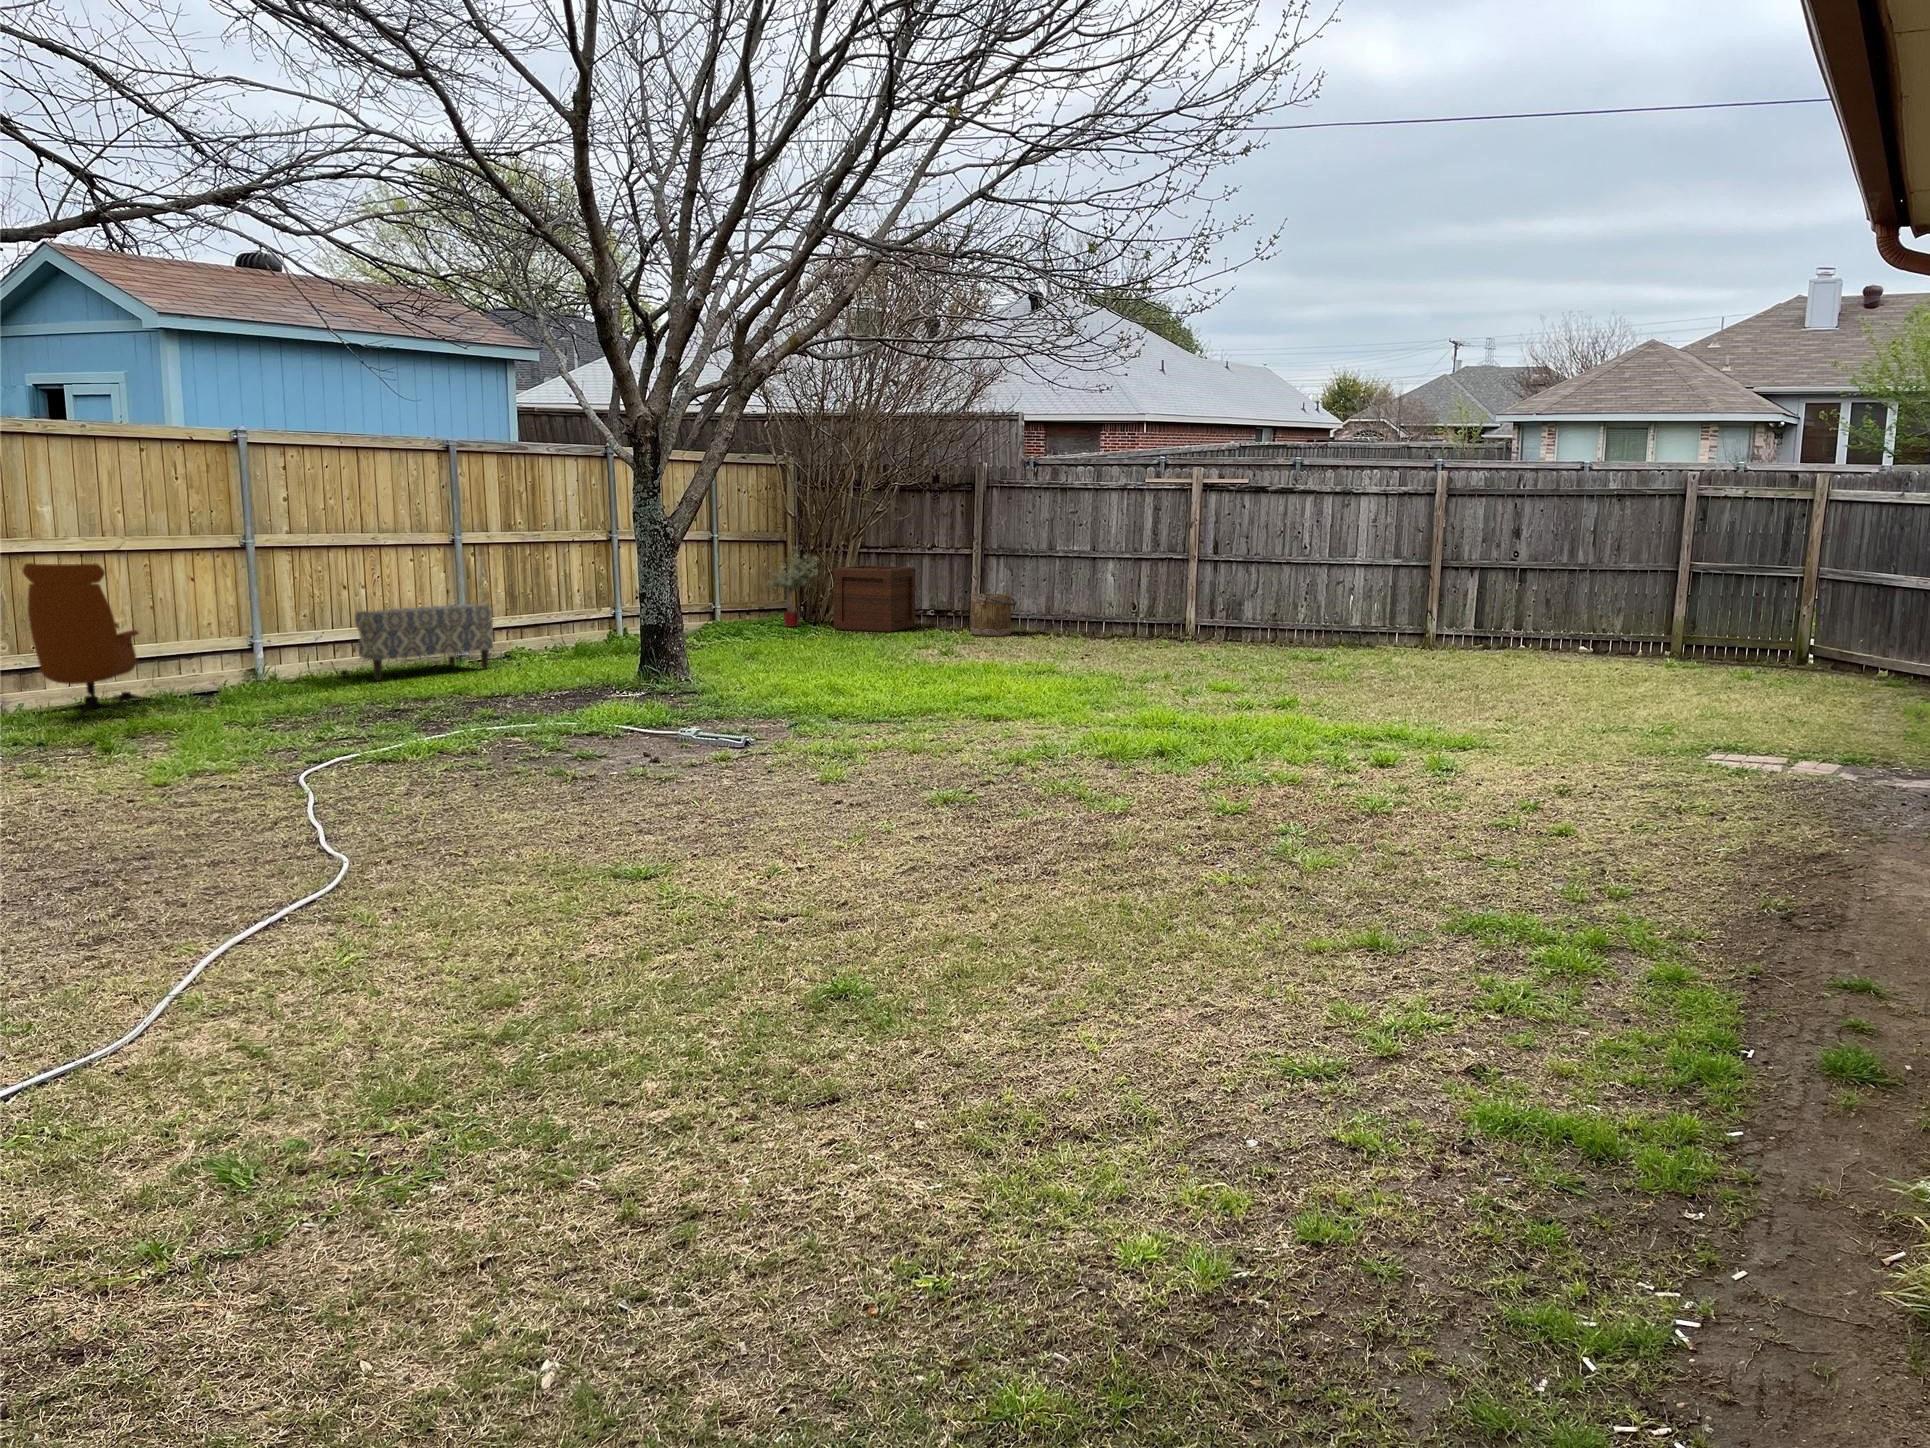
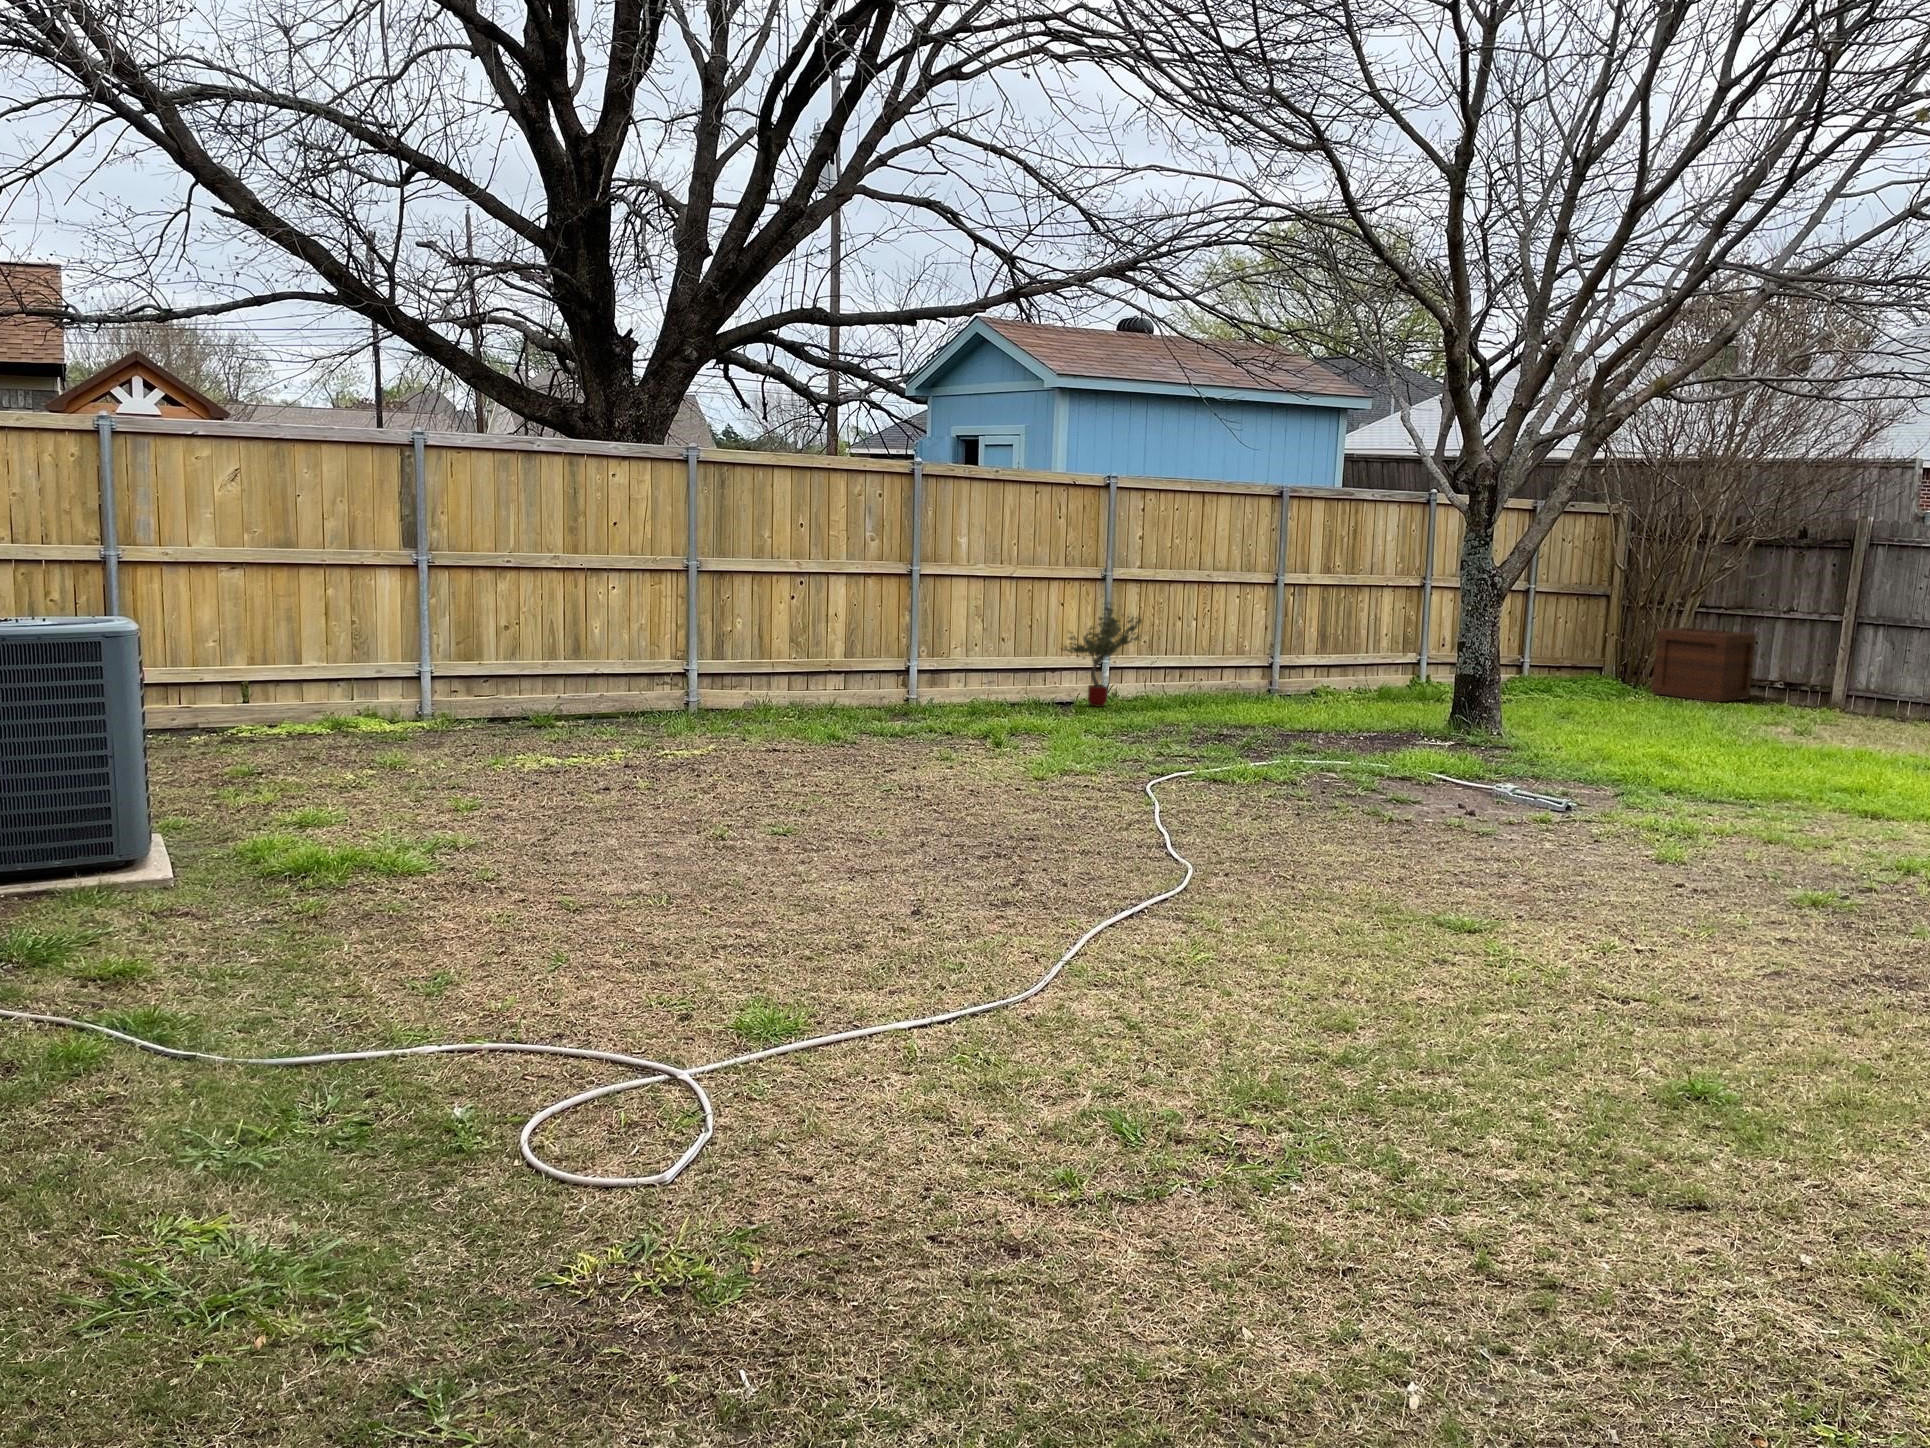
potted tree: present [765,547,818,627] -> present [1061,602,1142,707]
lounge chair: present [23,563,162,724] -> none [947,588,1036,720]
bucket: present [970,591,1017,636] -> none [1822,667,1887,718]
bench: present [341,604,493,681] -> none [1168,640,1307,707]

